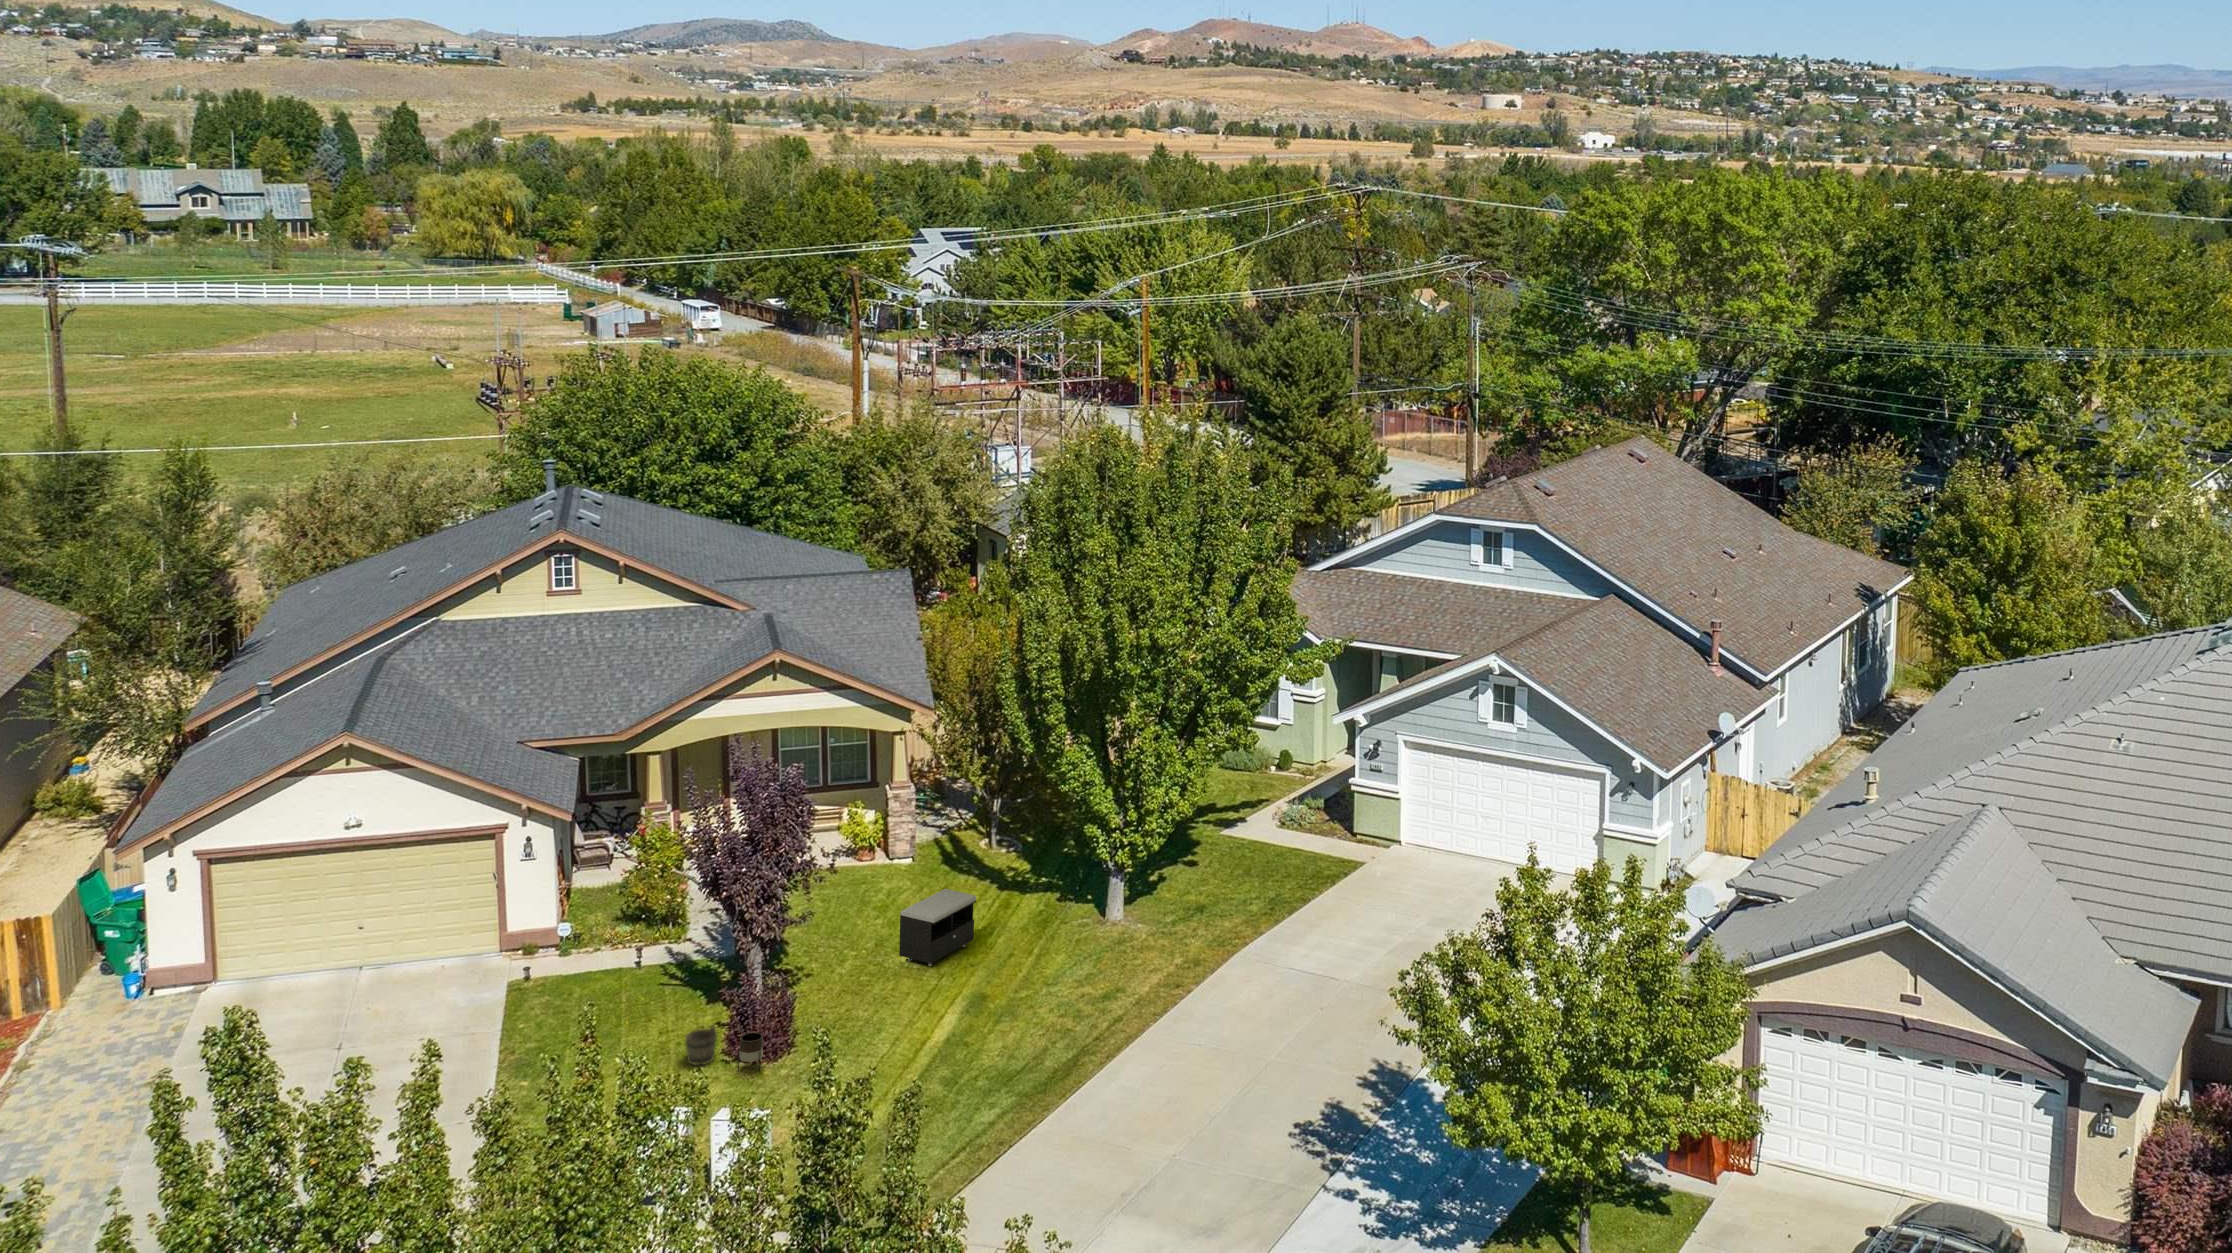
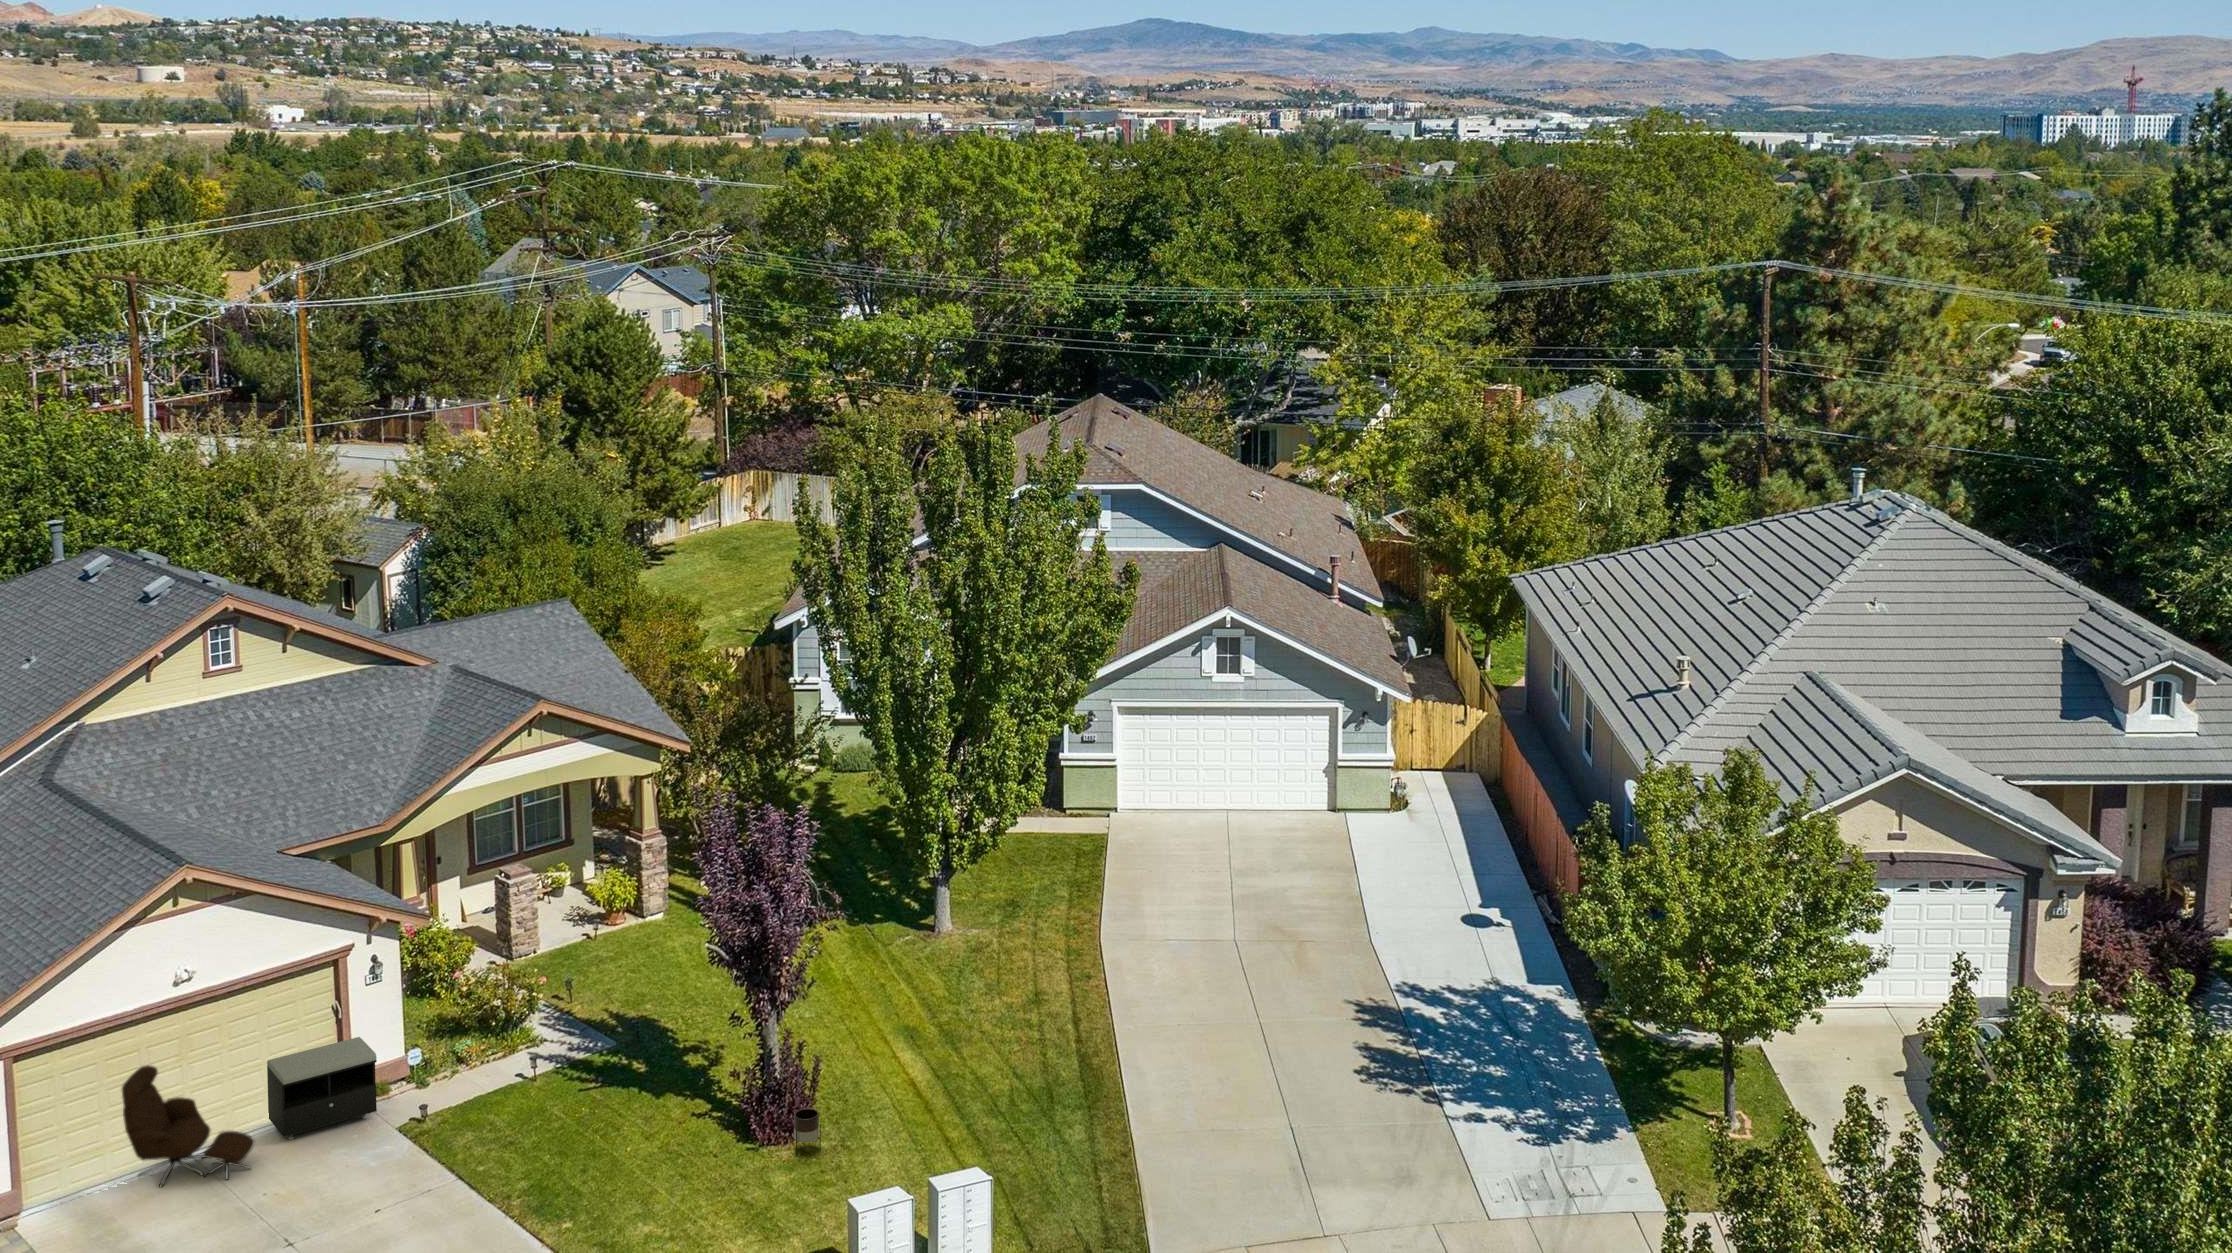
lounge chair: none [298,889,394,989] -> present [122,1065,254,1187]
storage bench: present [899,889,976,966] -> present [267,1037,377,1140]
bucket: present [685,1025,717,1065] -> none [724,1113,760,1162]

